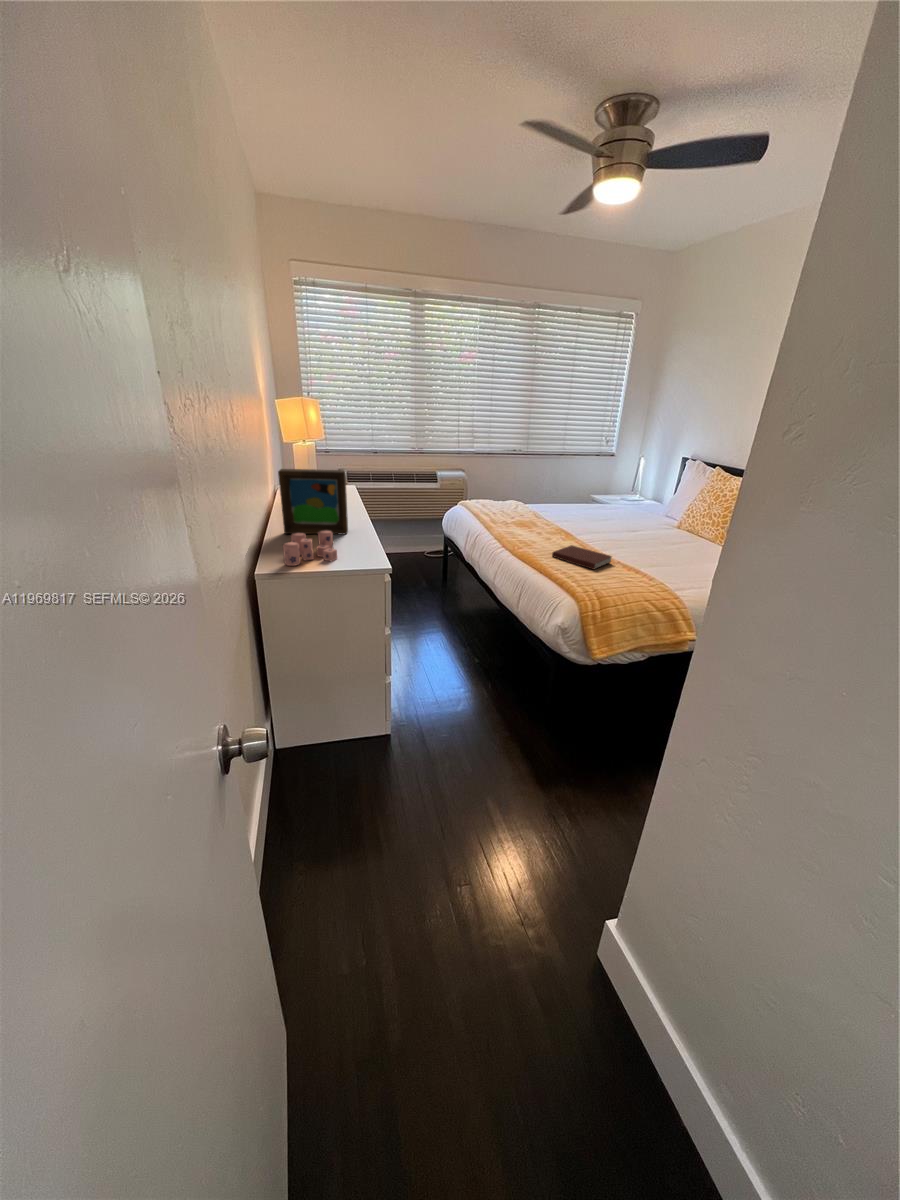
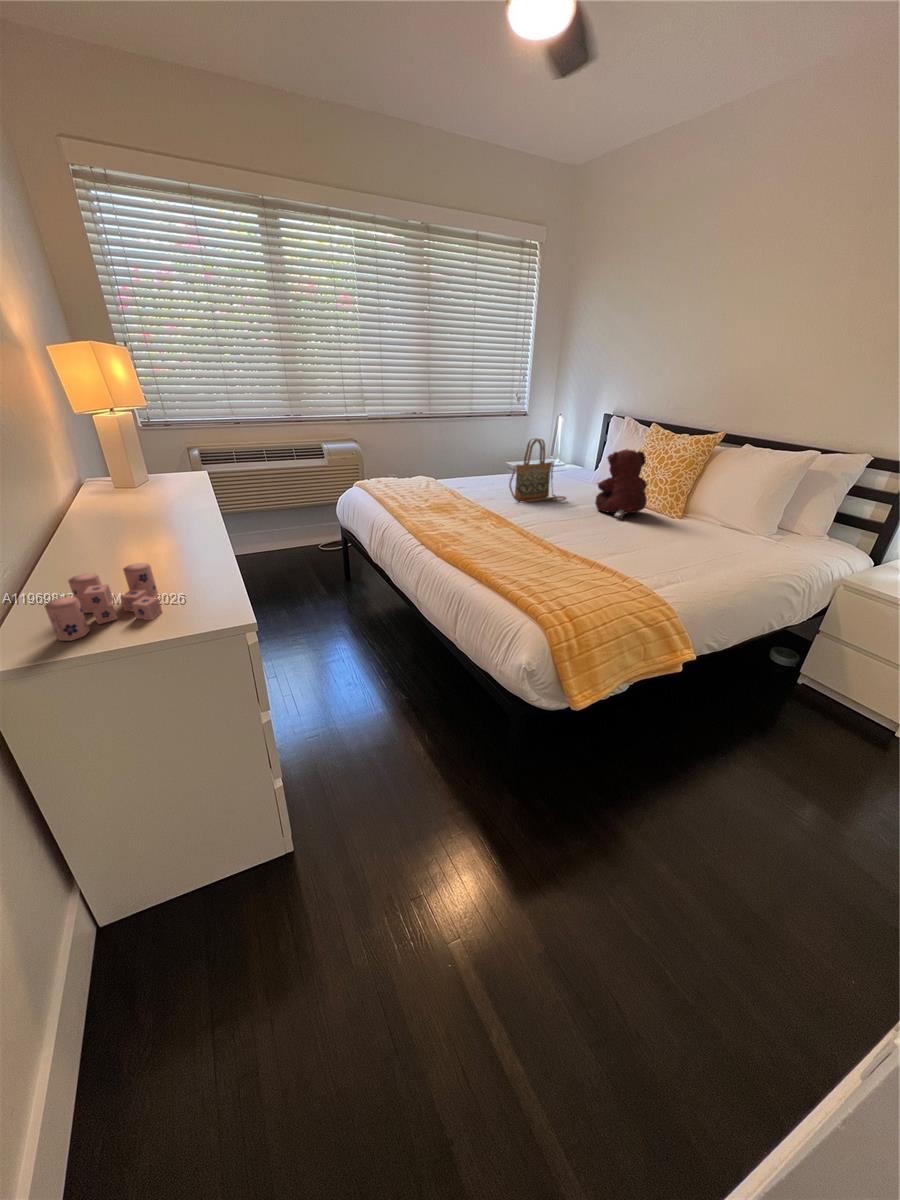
picture frame: present [278,469,348,534] -> none [38,457,188,568]
handbag: none [582,474,632,526] -> present [509,439,566,502]
teddy bear: none [655,486,702,544] -> present [595,449,647,519]
notebook: present [552,545,612,569] -> none [489,536,565,569]

